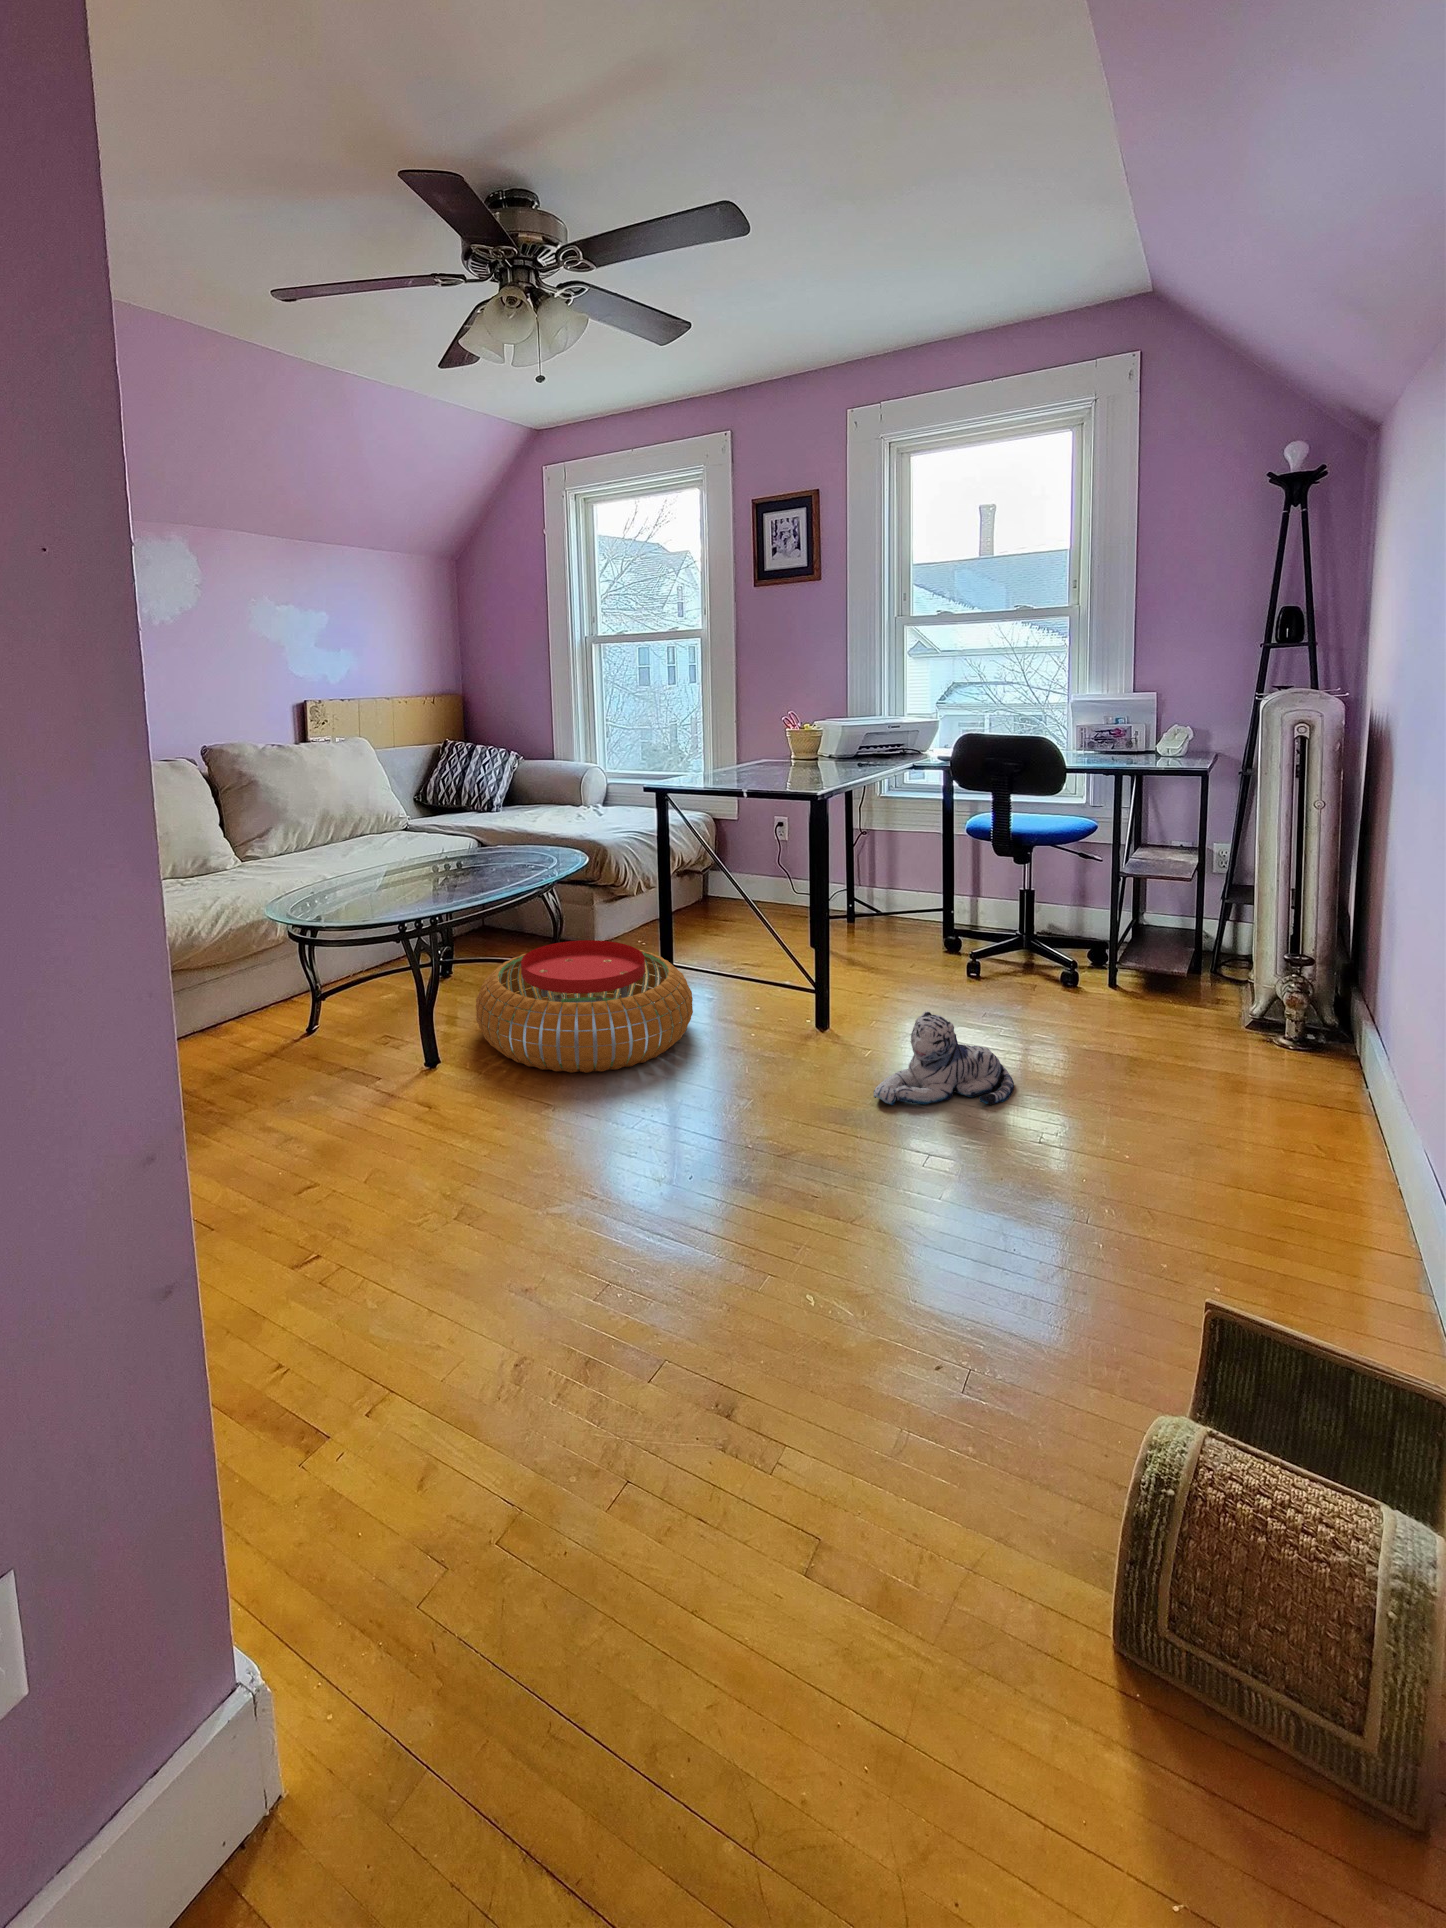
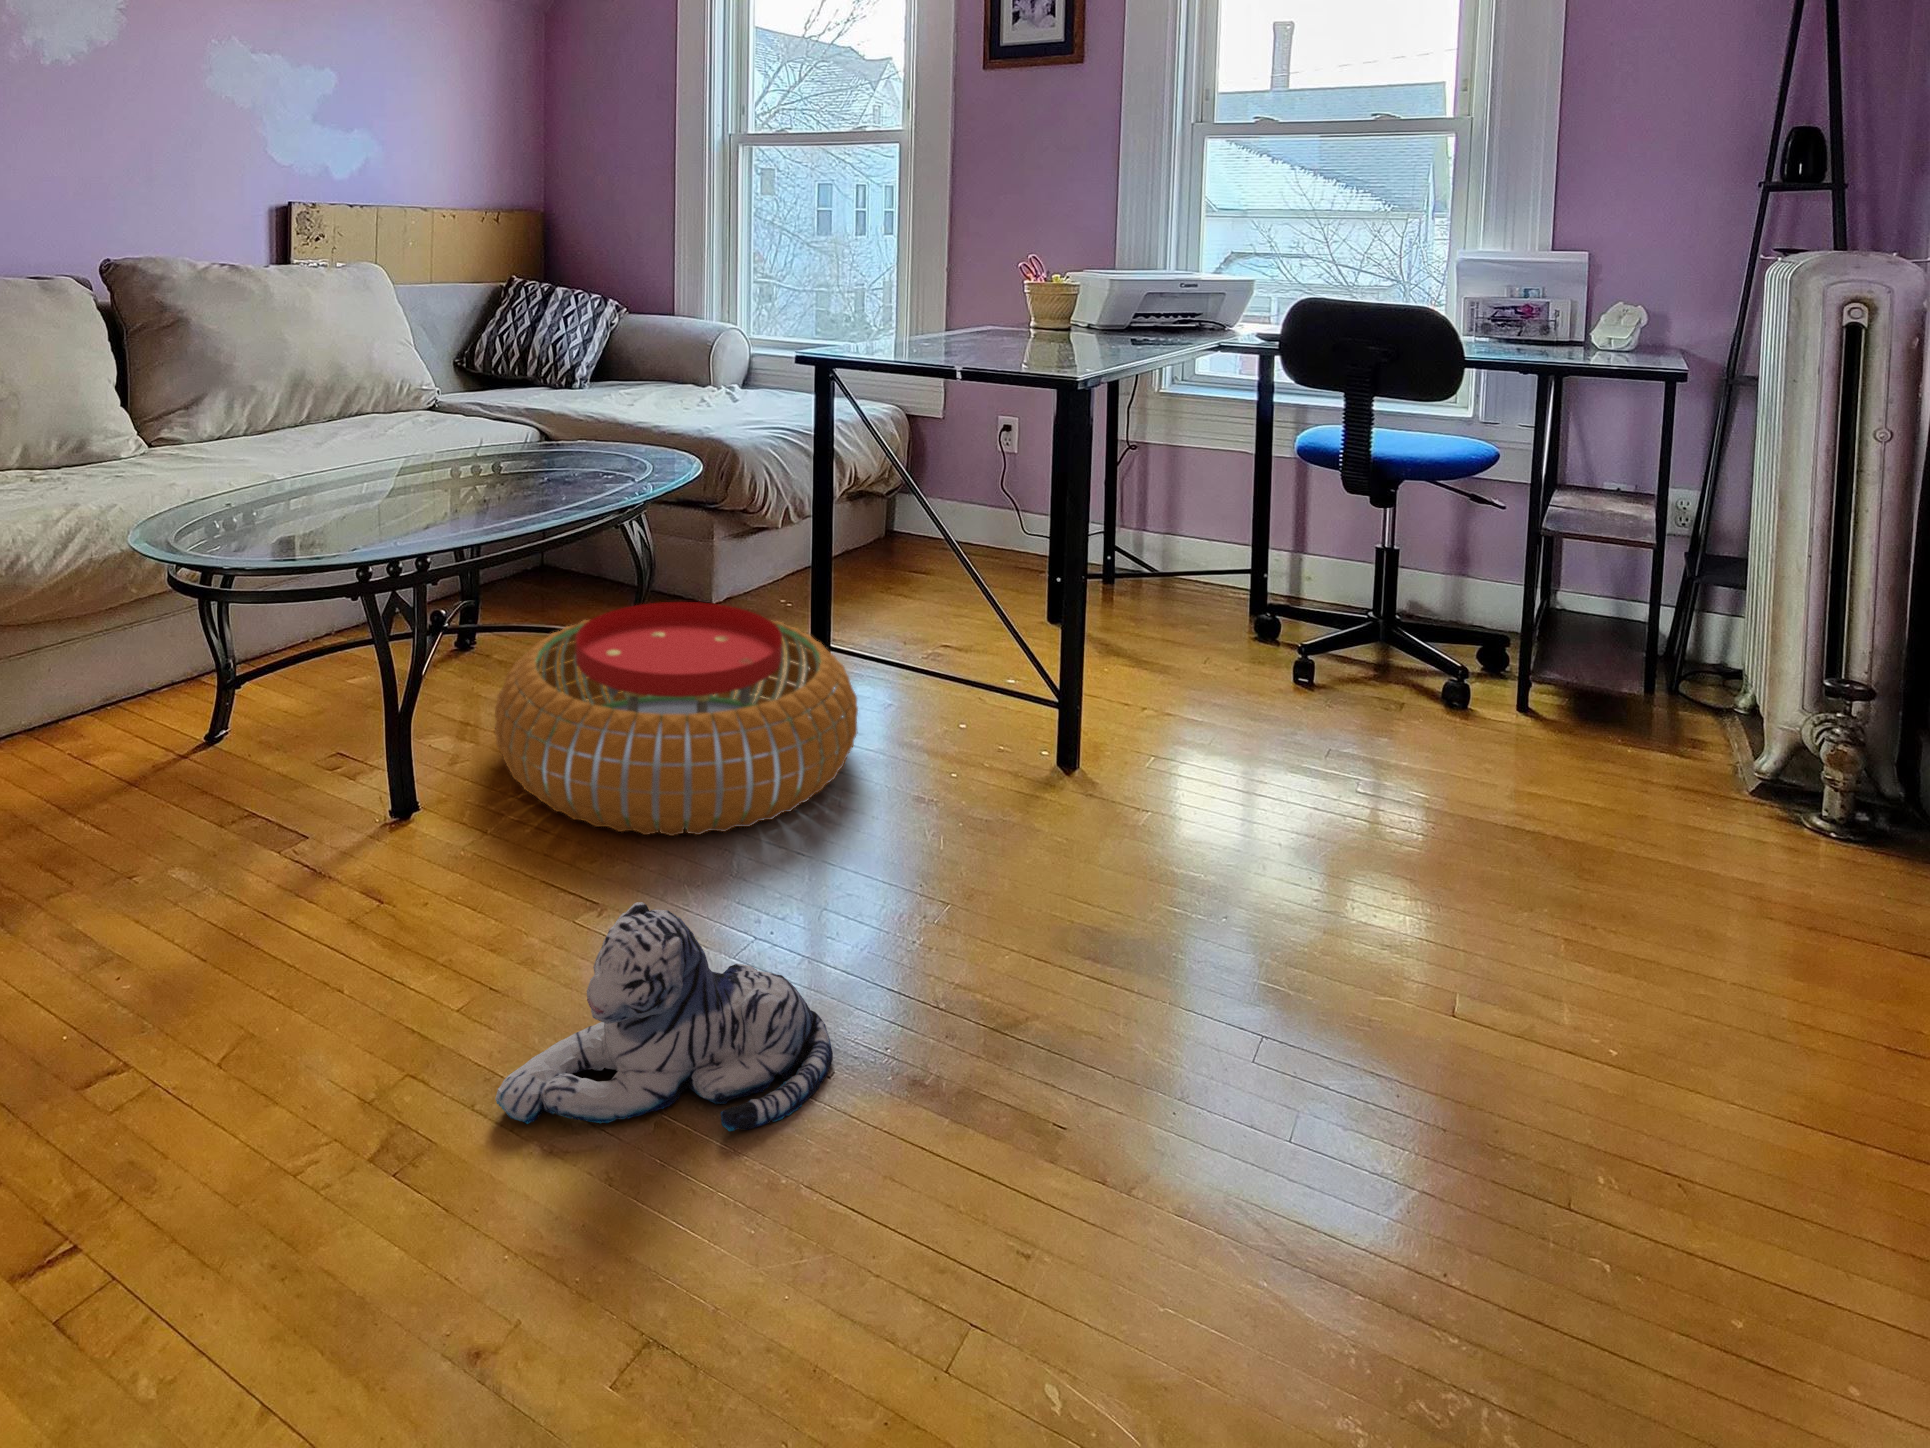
plush toy: present [873,1011,1014,1105] -> present [495,902,833,1131]

